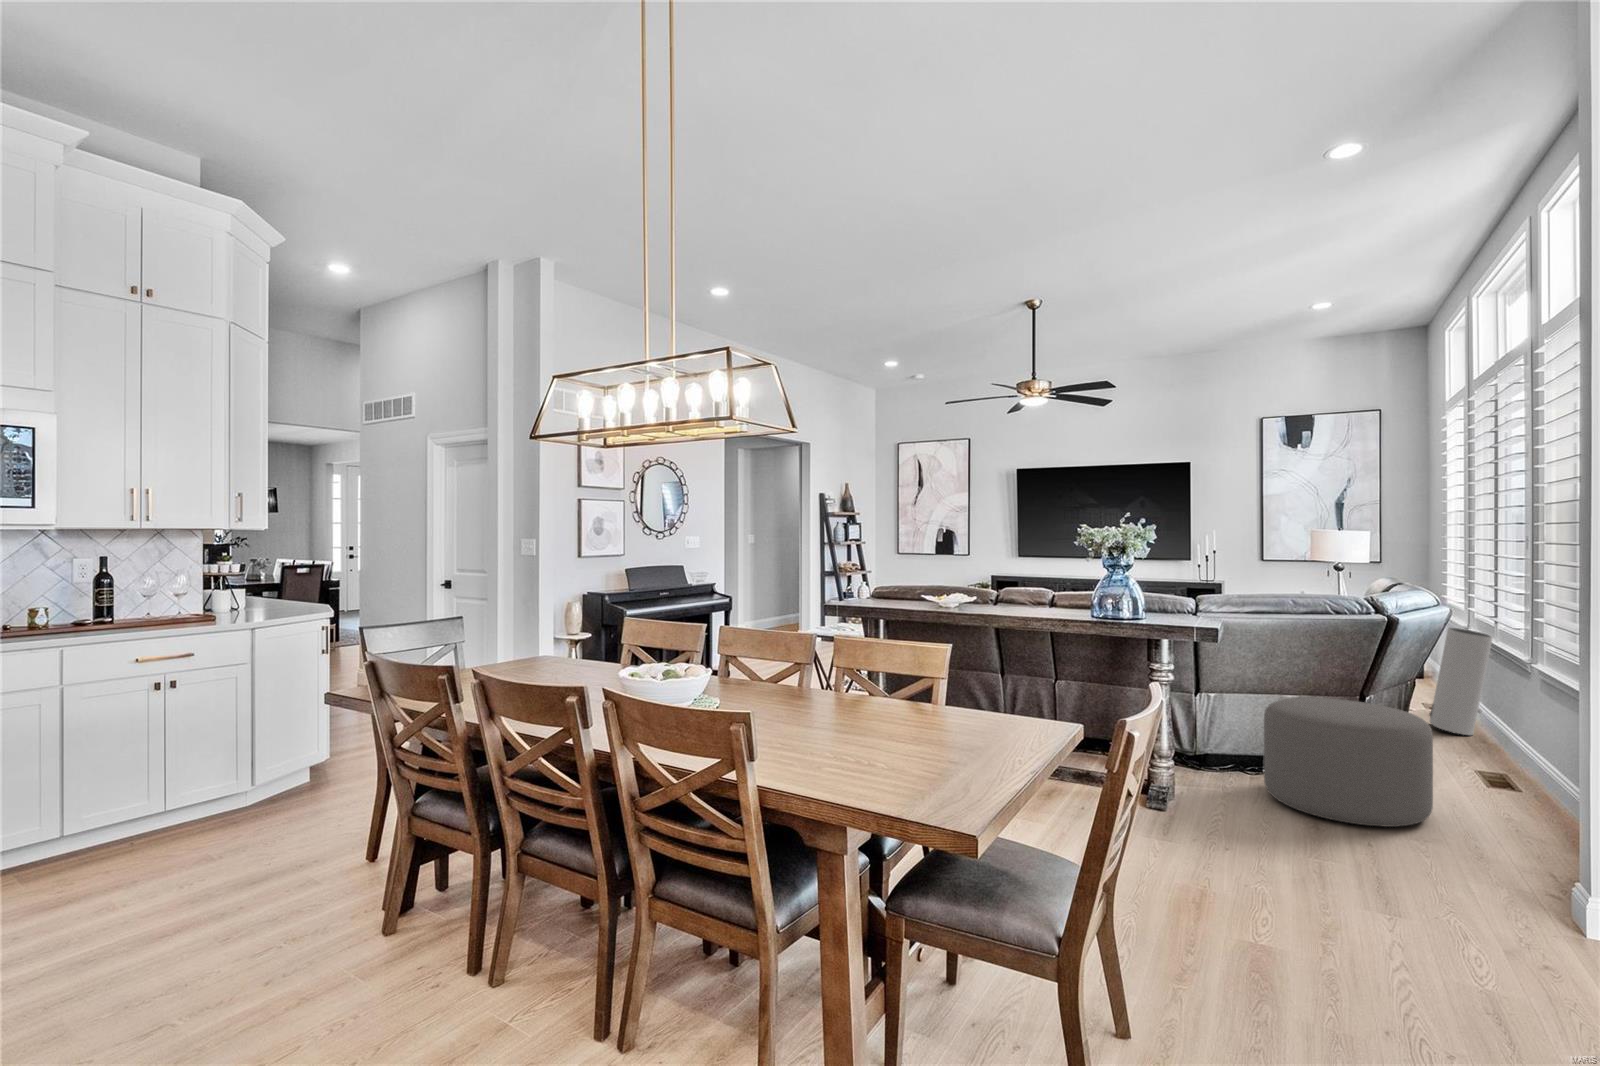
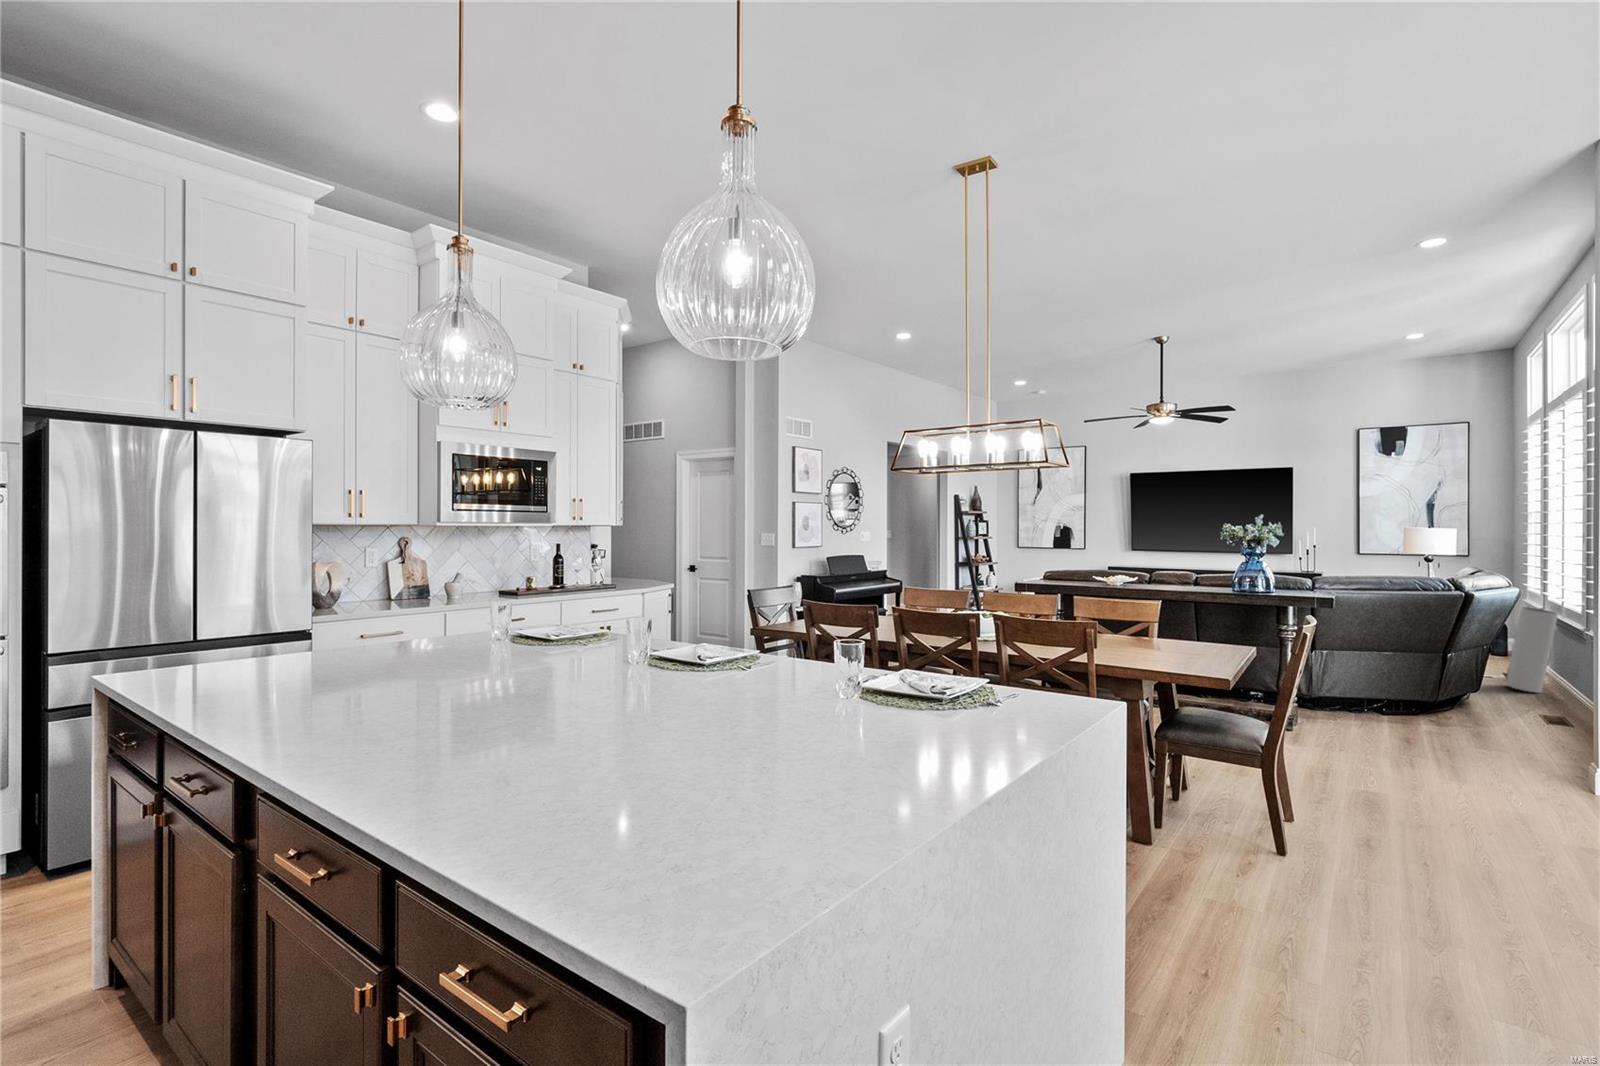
ottoman: present [1264,698,1433,827] -> none [1367,654,1496,741]

